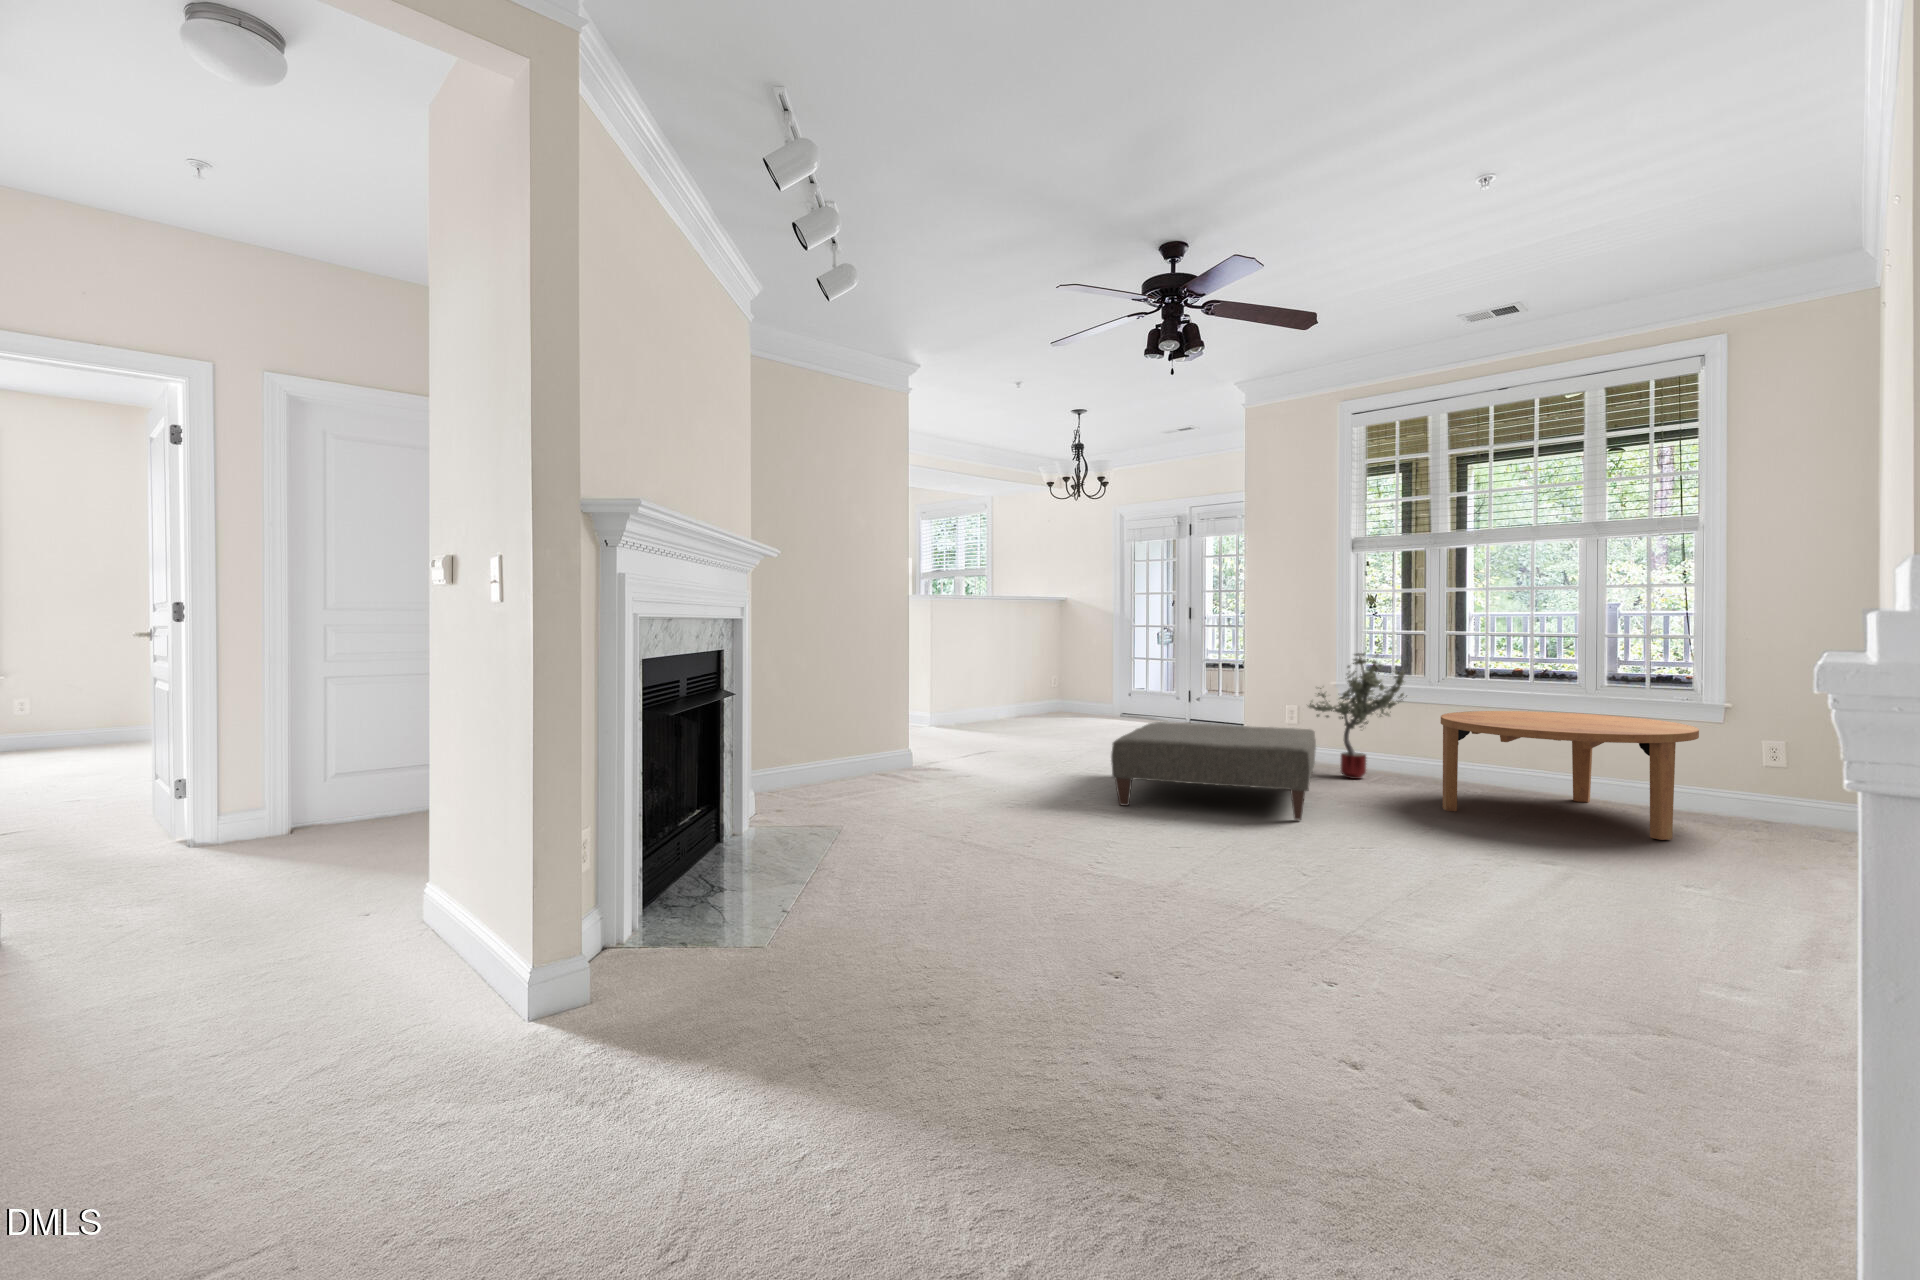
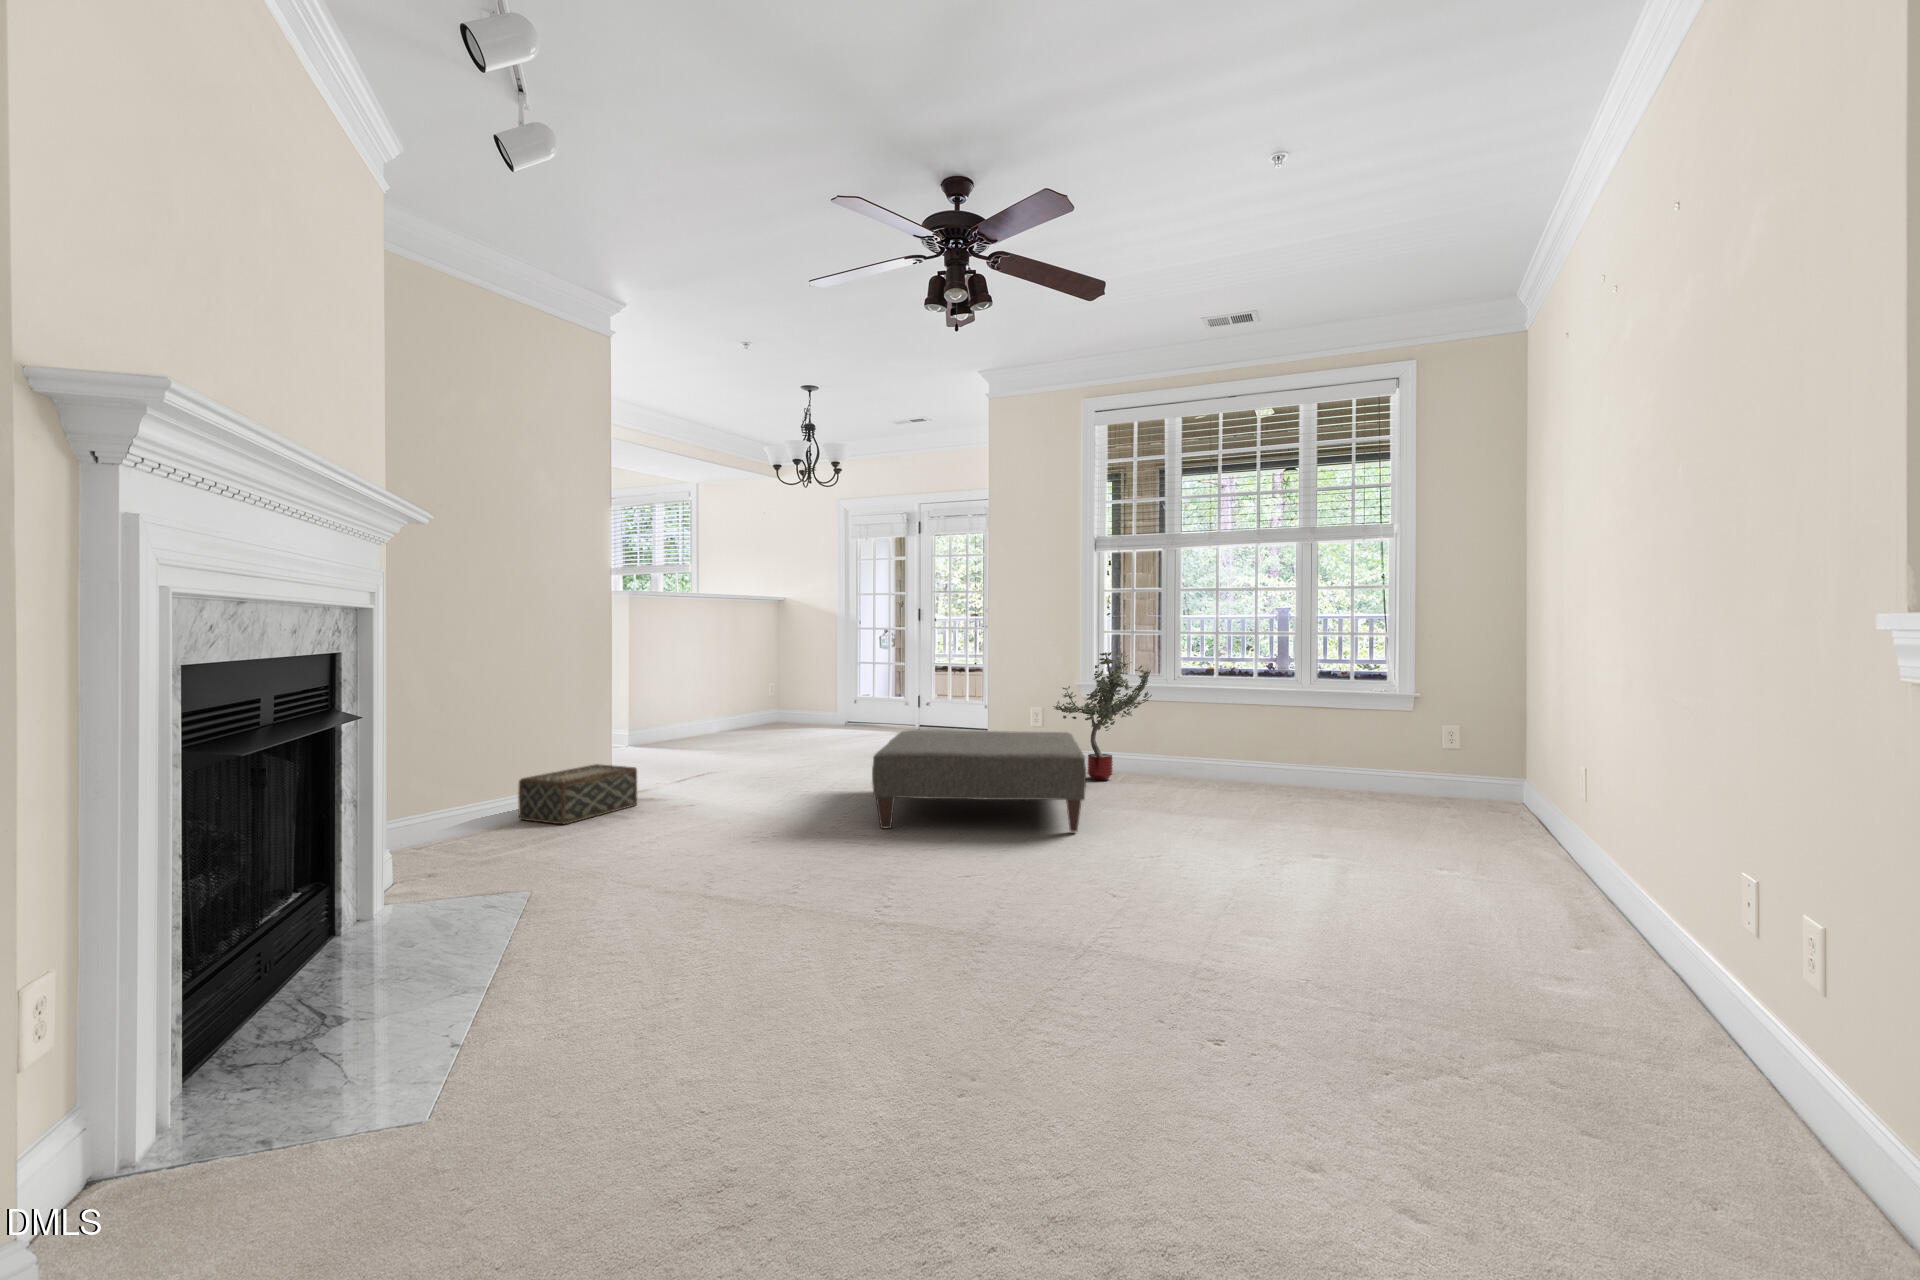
coffee table: present [1441,711,1699,840] -> none [1192,708,1413,827]
woven basket: none [838,741,926,786] -> present [518,764,637,824]

